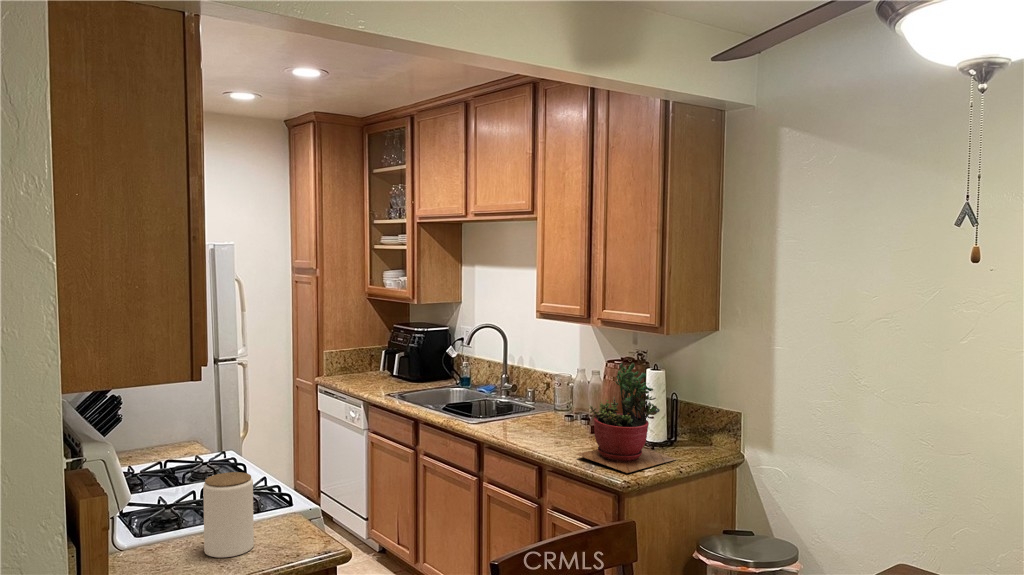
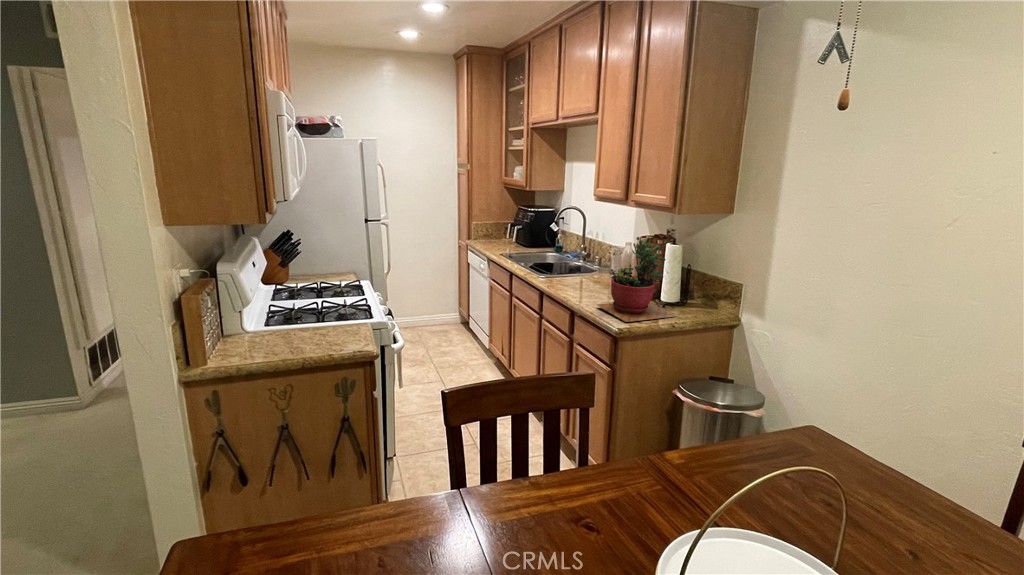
jar: present [203,472,254,557] -> none [291,290,328,345]

